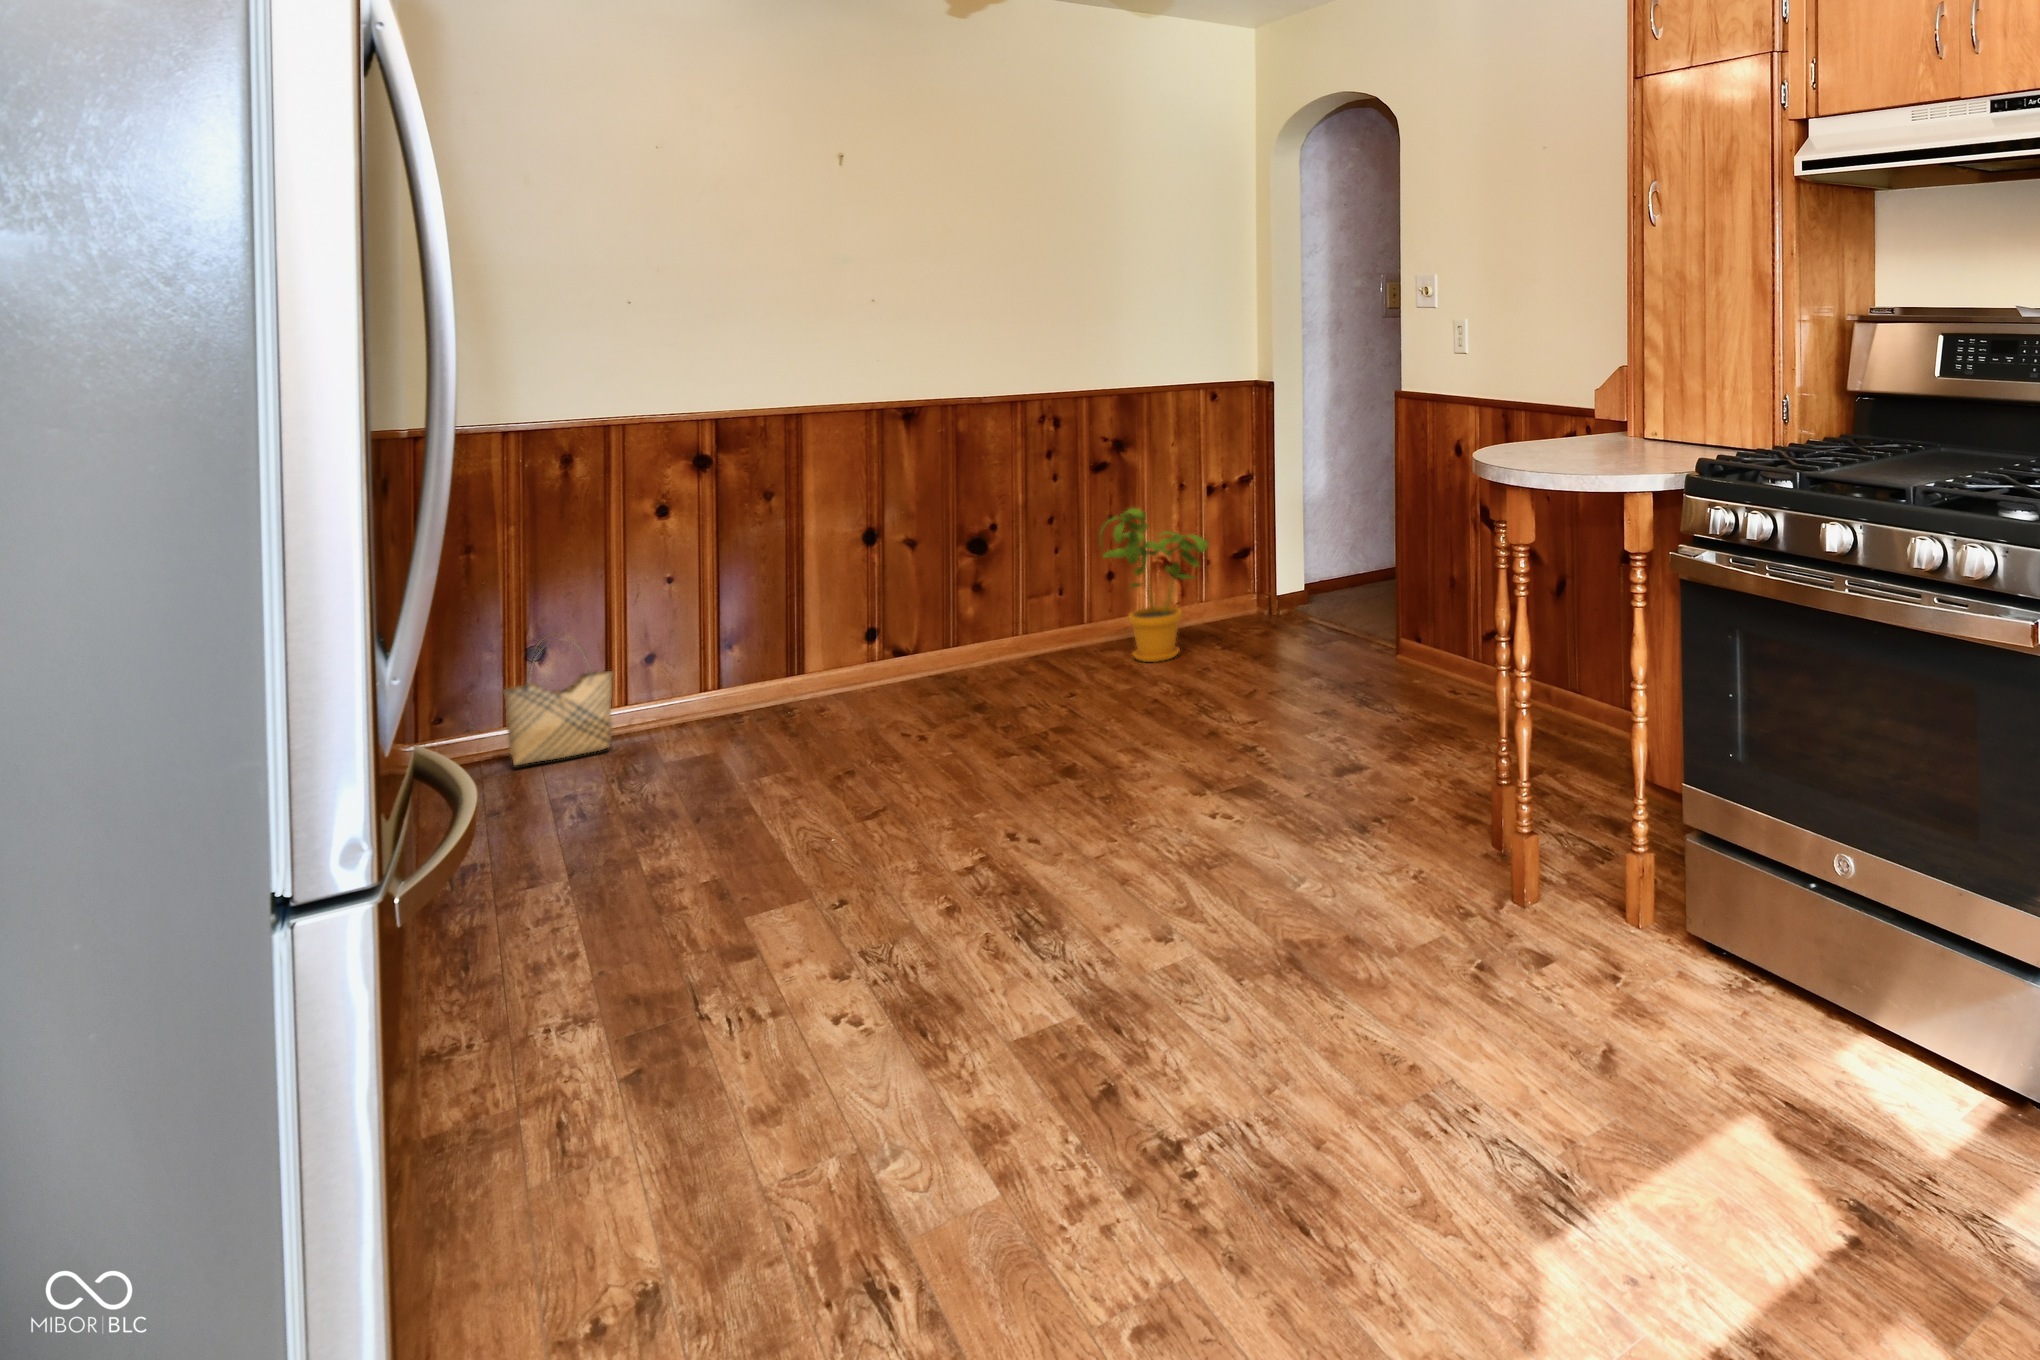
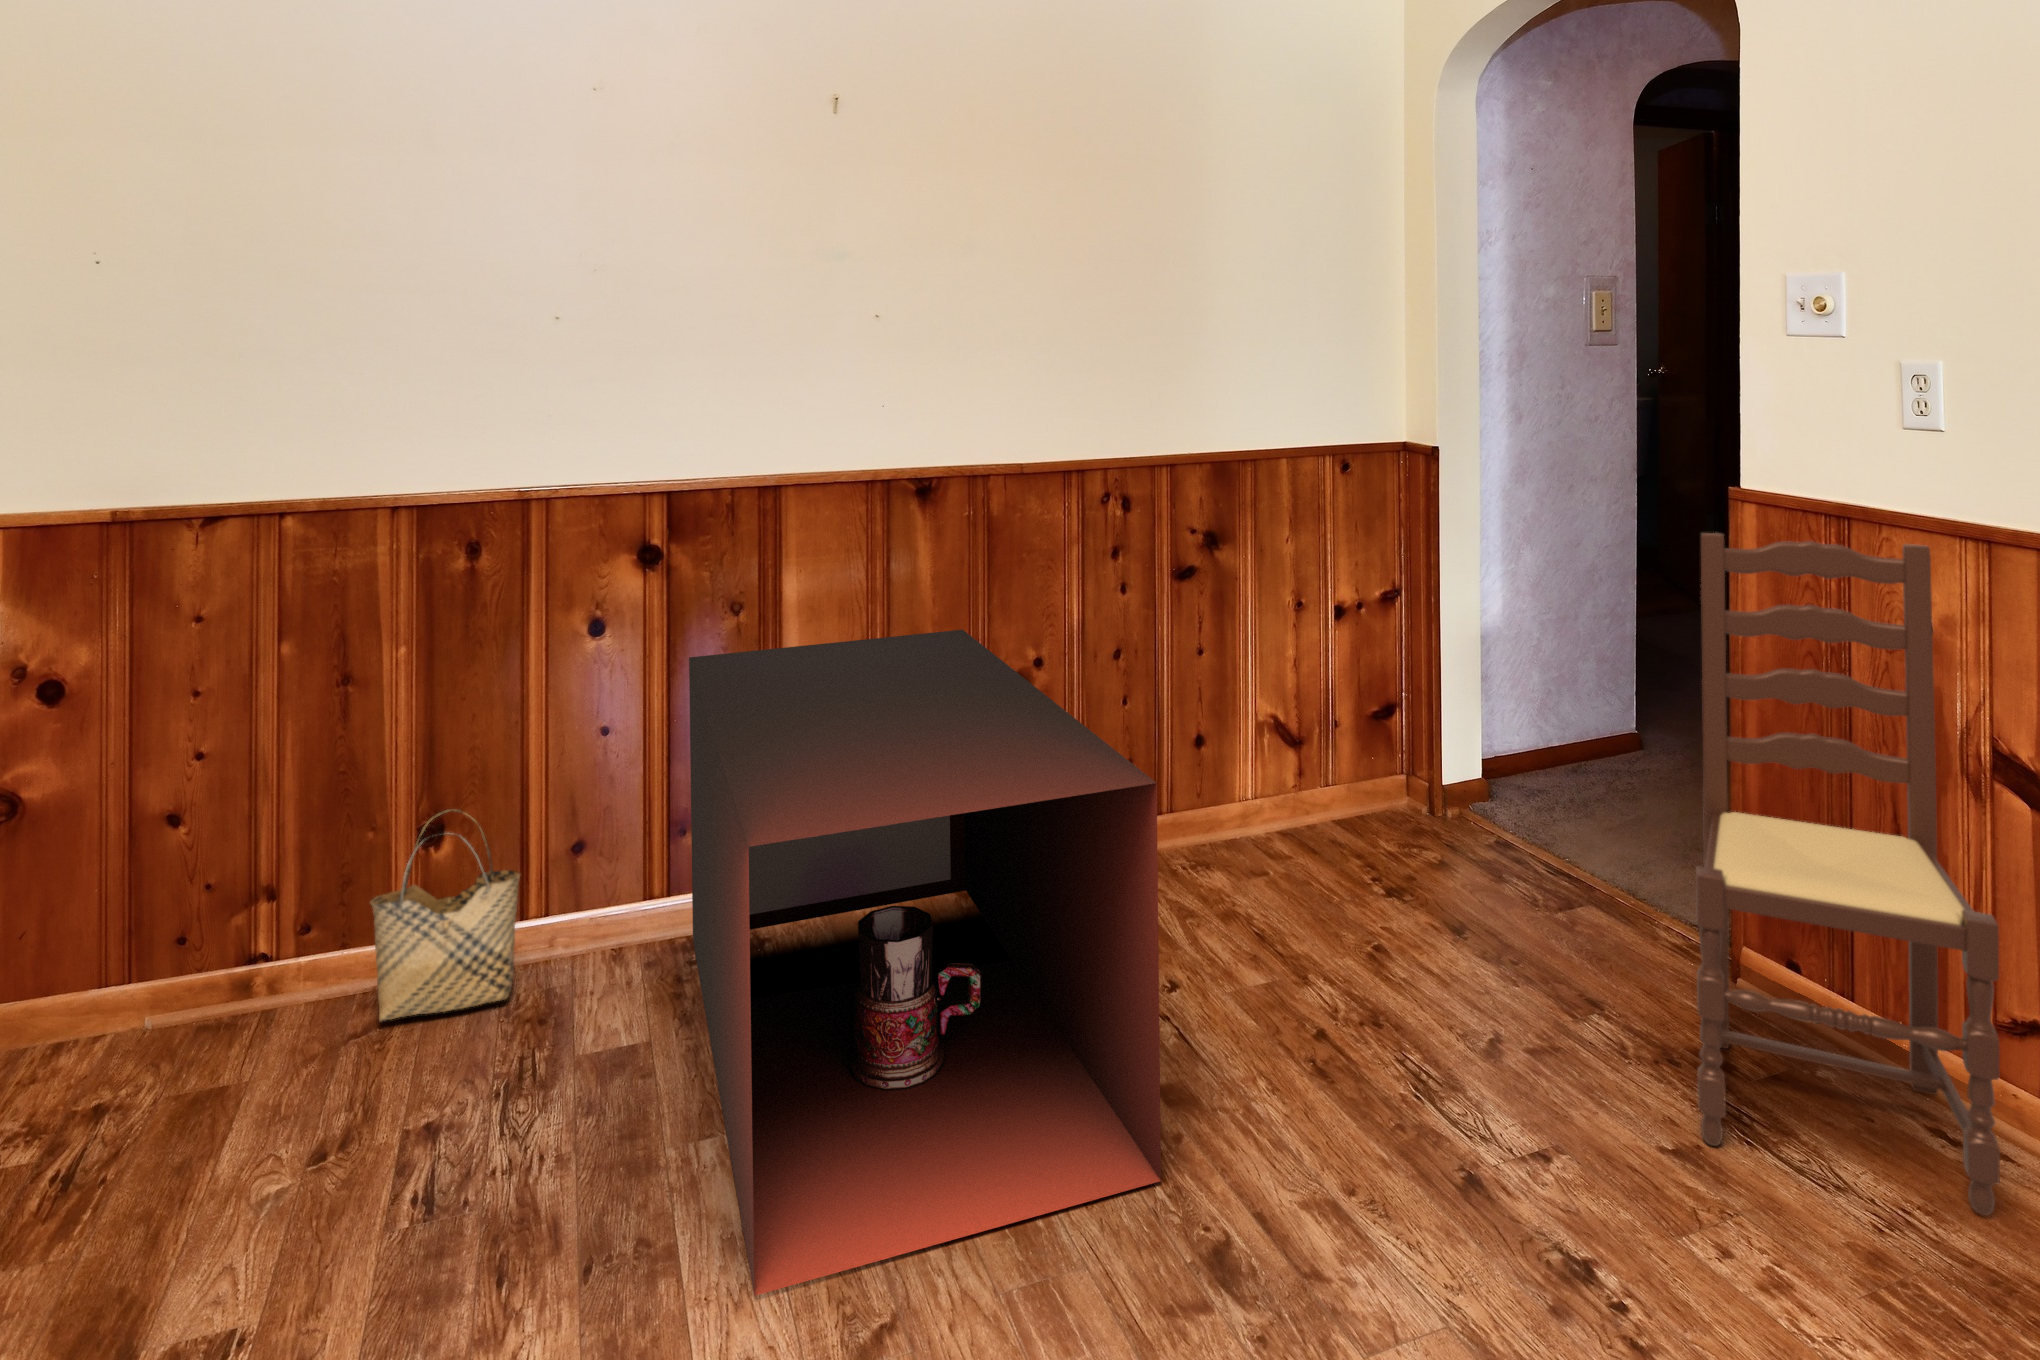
dining chair: none [1331,414,1464,714] -> present [1696,533,2000,1215]
storage cabinet: none [735,505,1045,811] -> present [689,630,1161,1295]
house plant: present [1099,508,1208,662] -> none [1194,657,1372,910]

